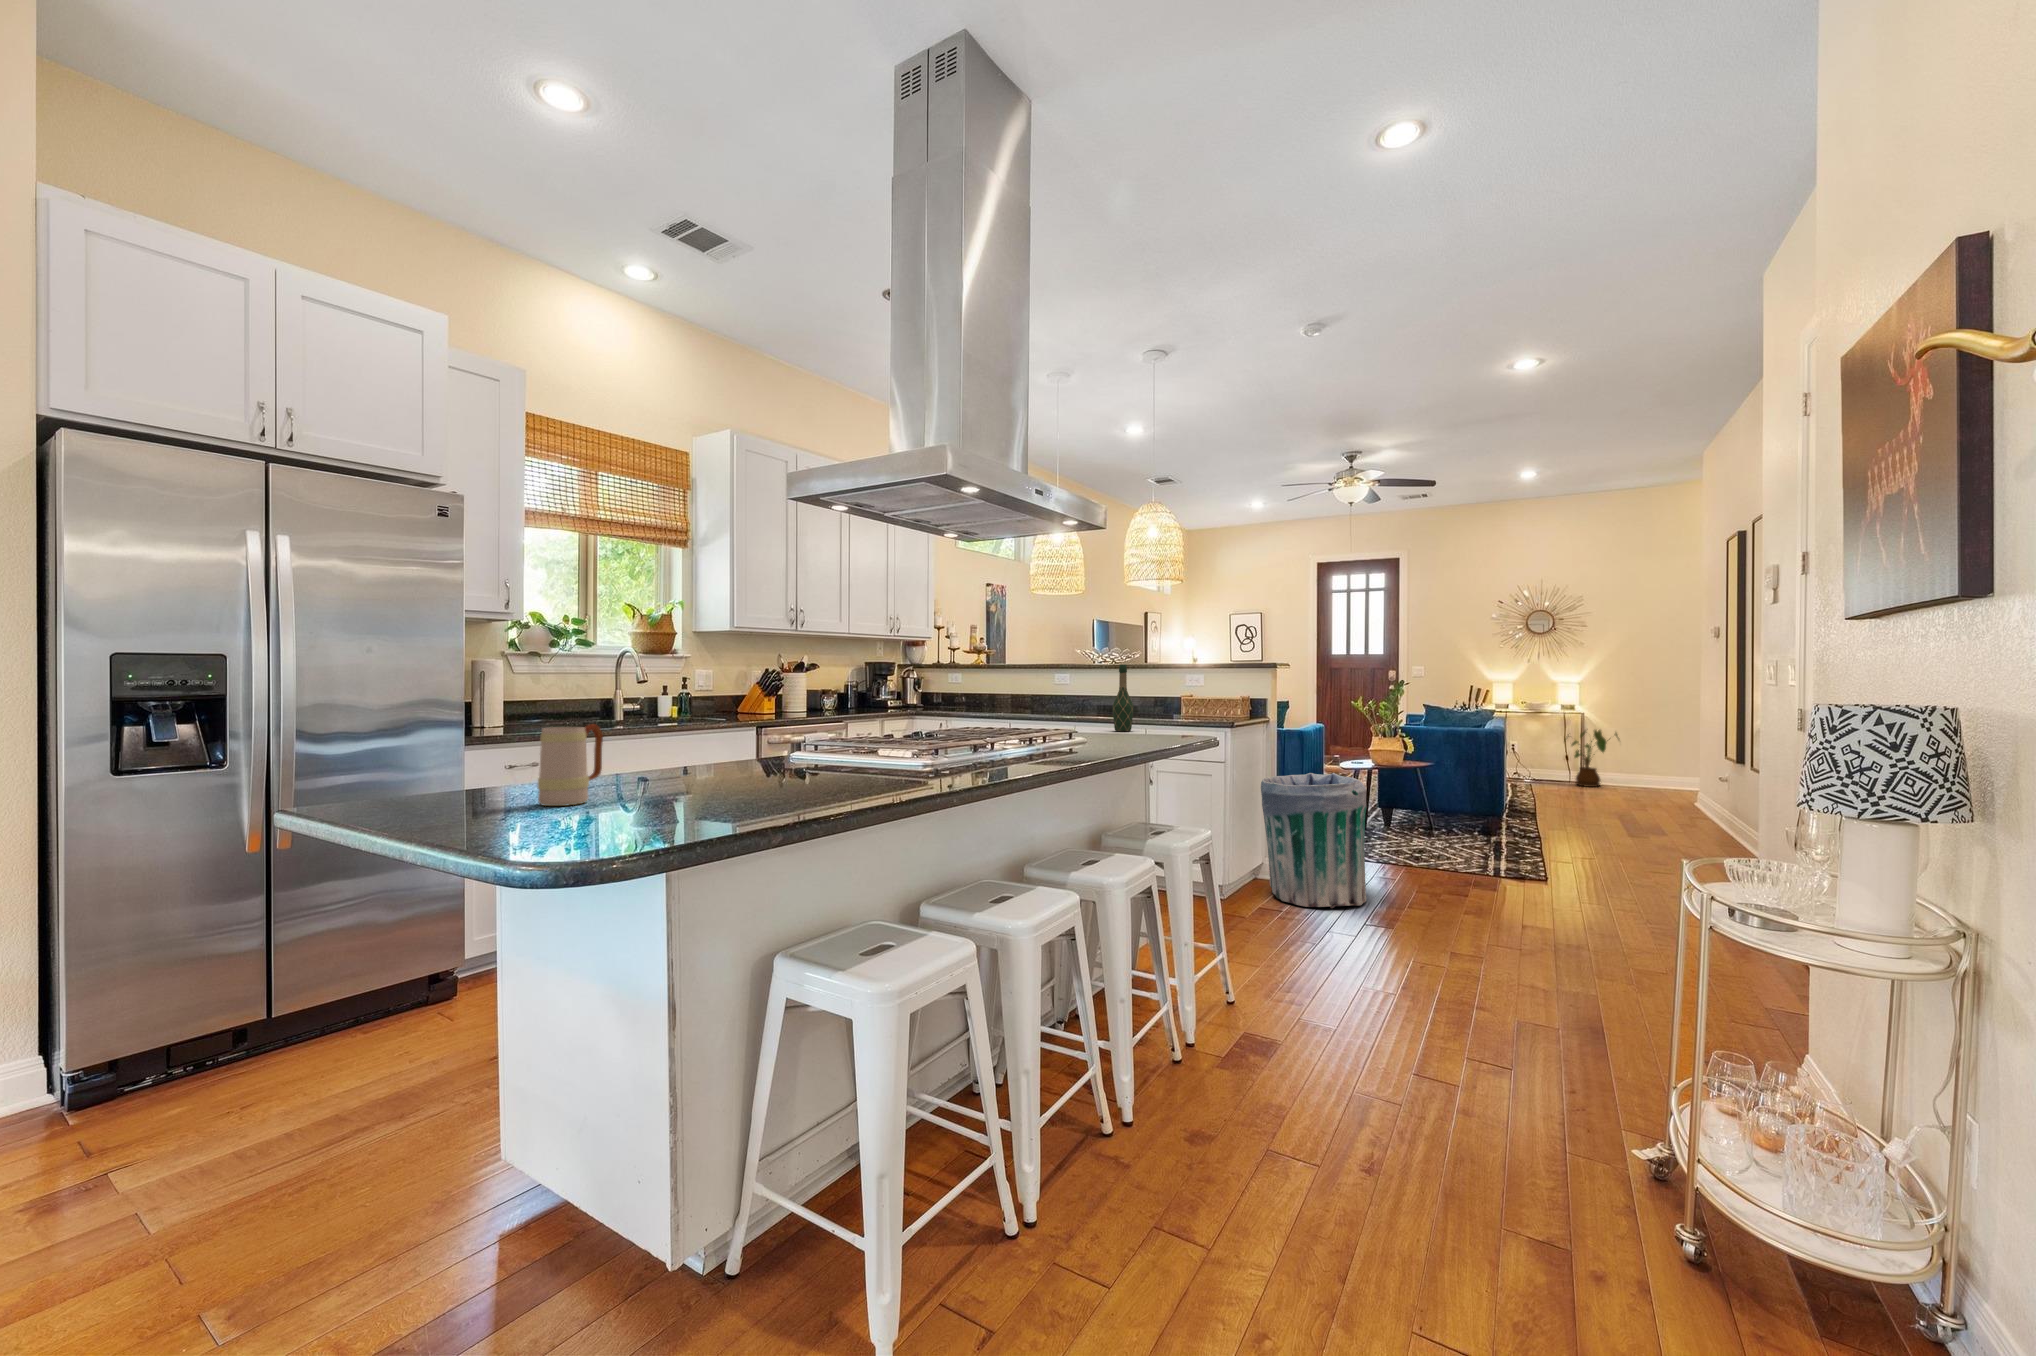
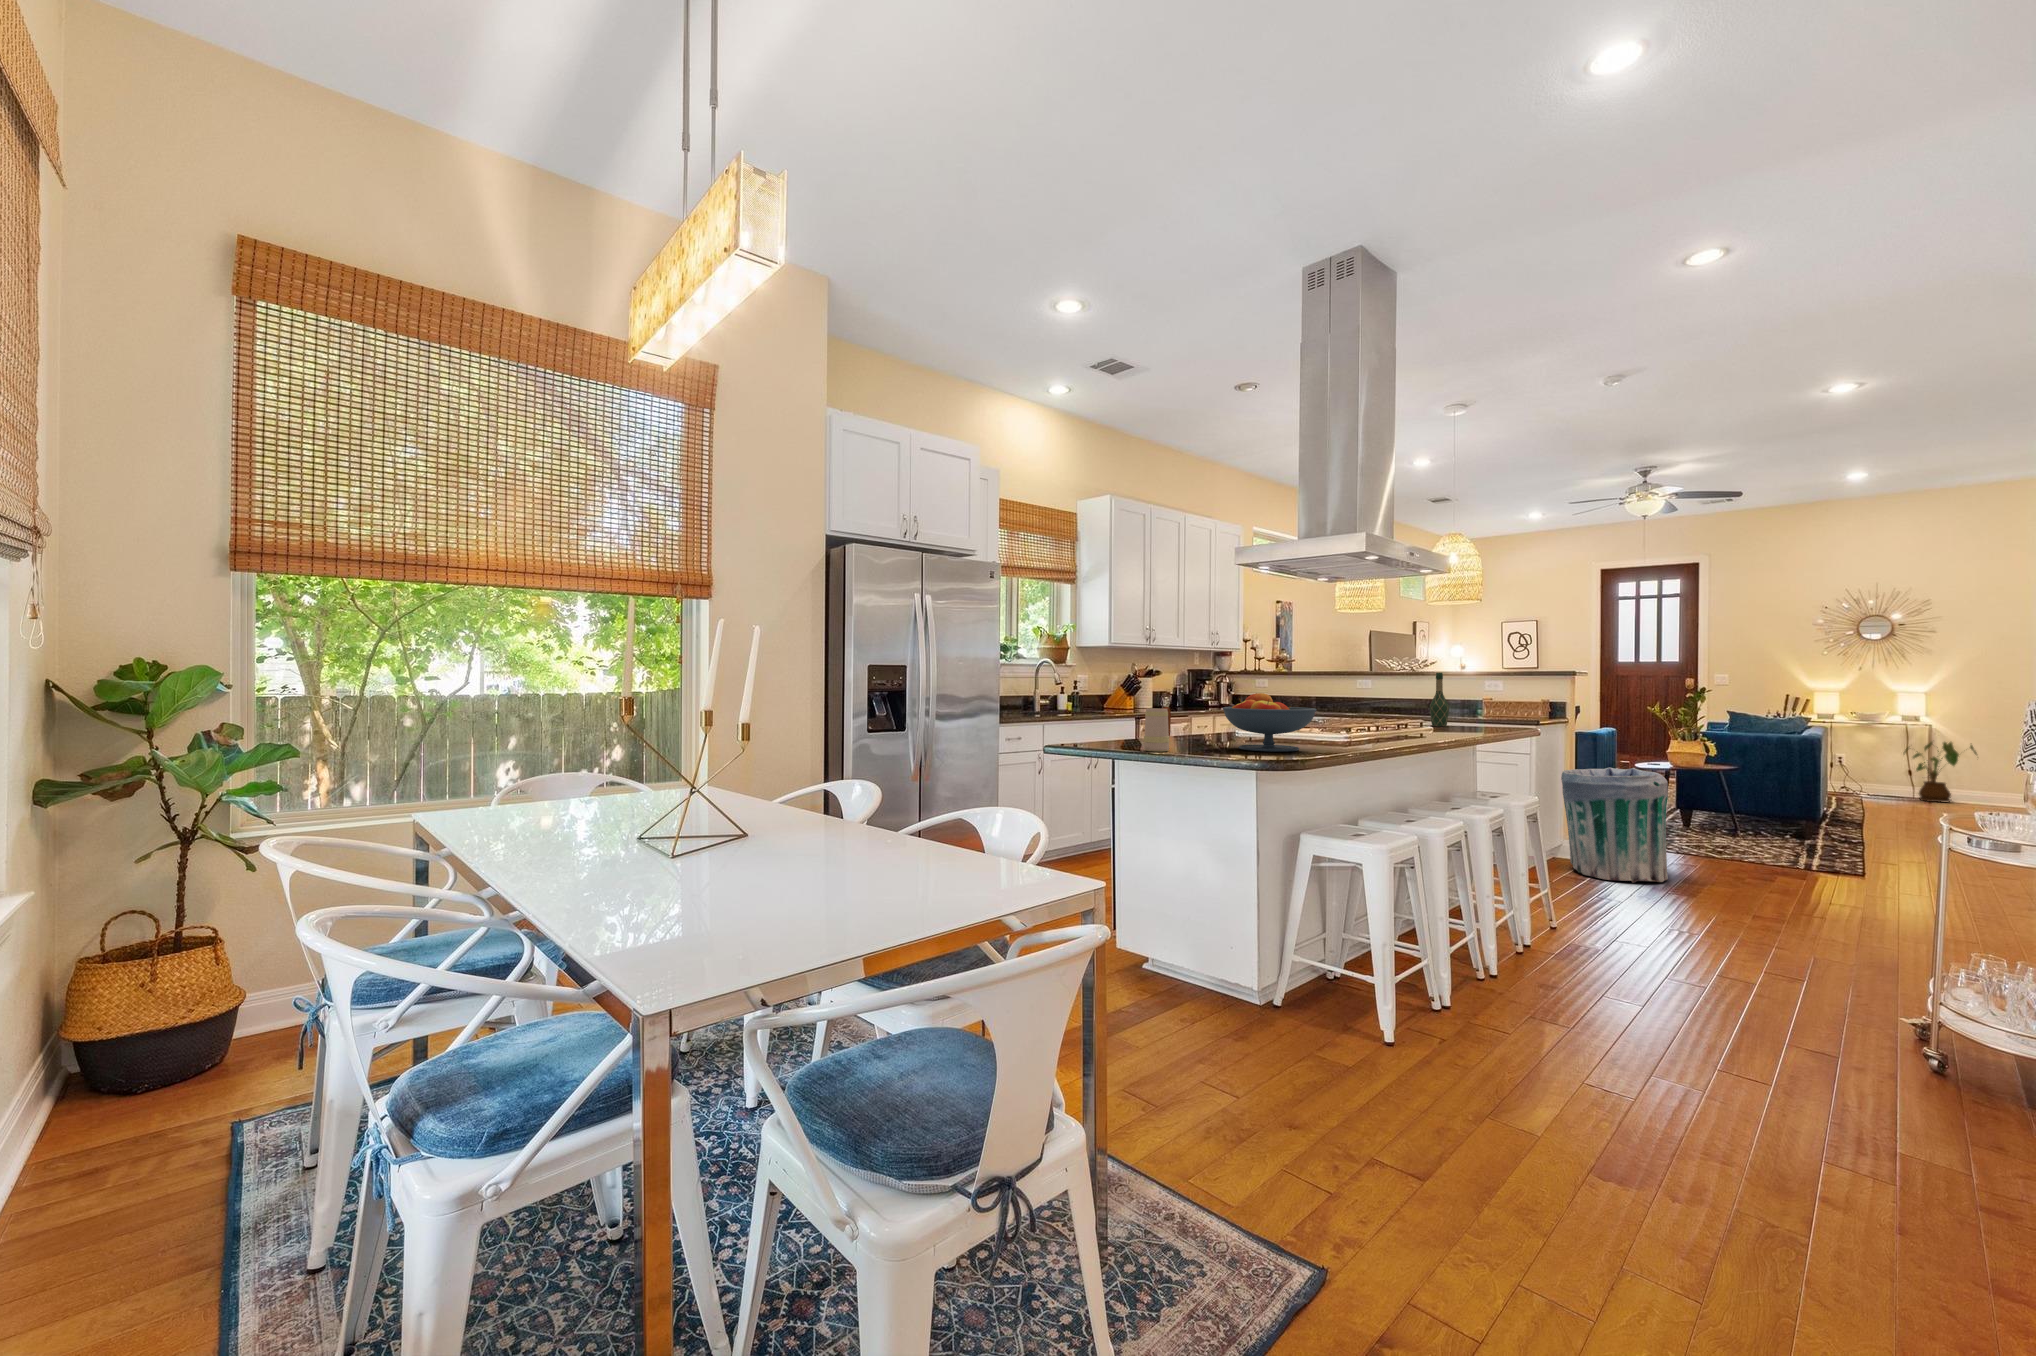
fruit bowl: none [704,696,859,797] -> present [1223,693,1316,752]

